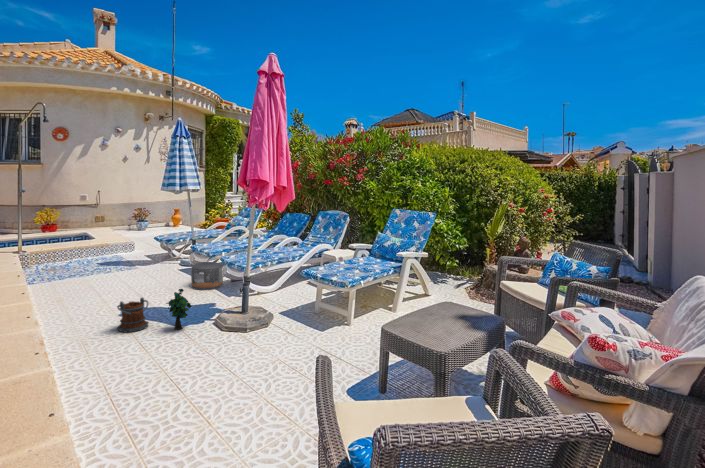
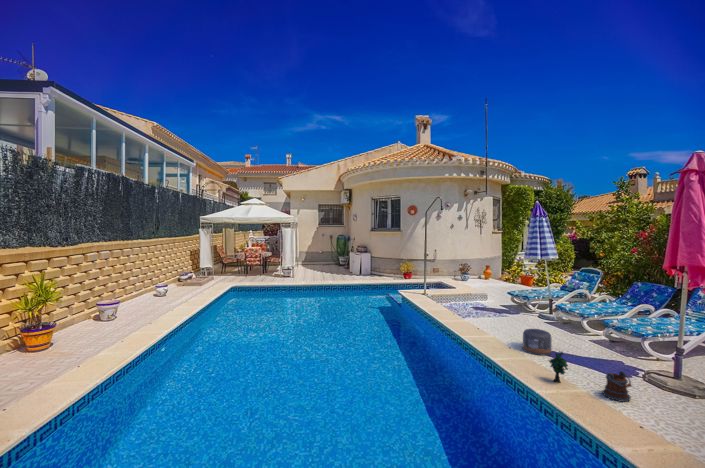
pouf: present [191,262,223,290] -> present [523,329,552,355]
decorative plant: present [166,289,191,330] -> present [549,352,568,383]

